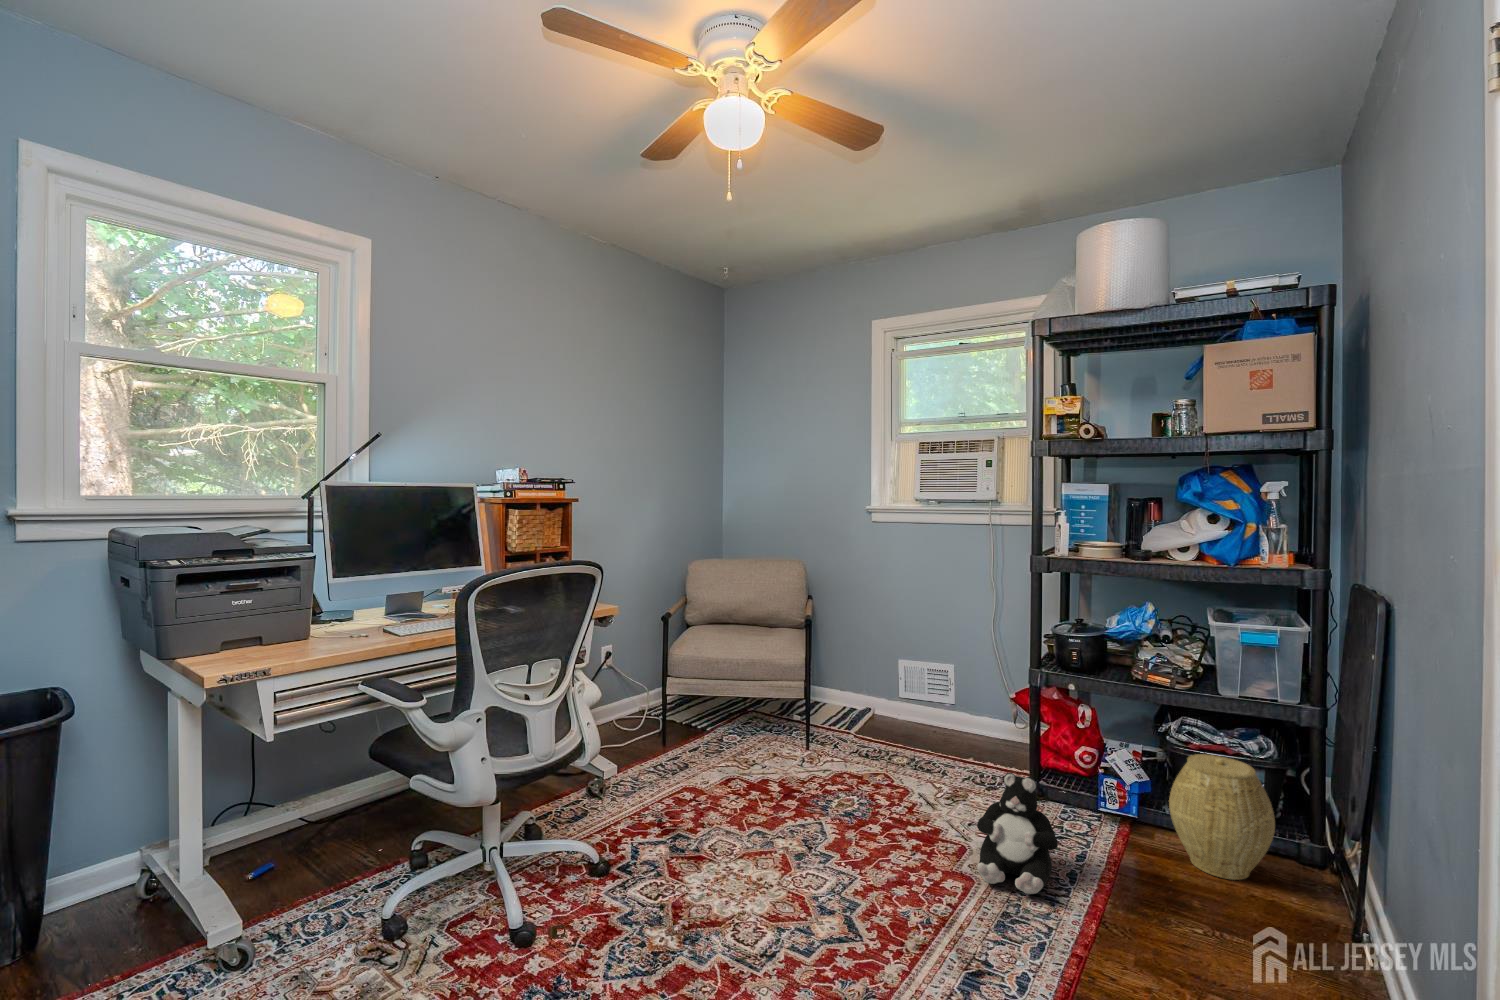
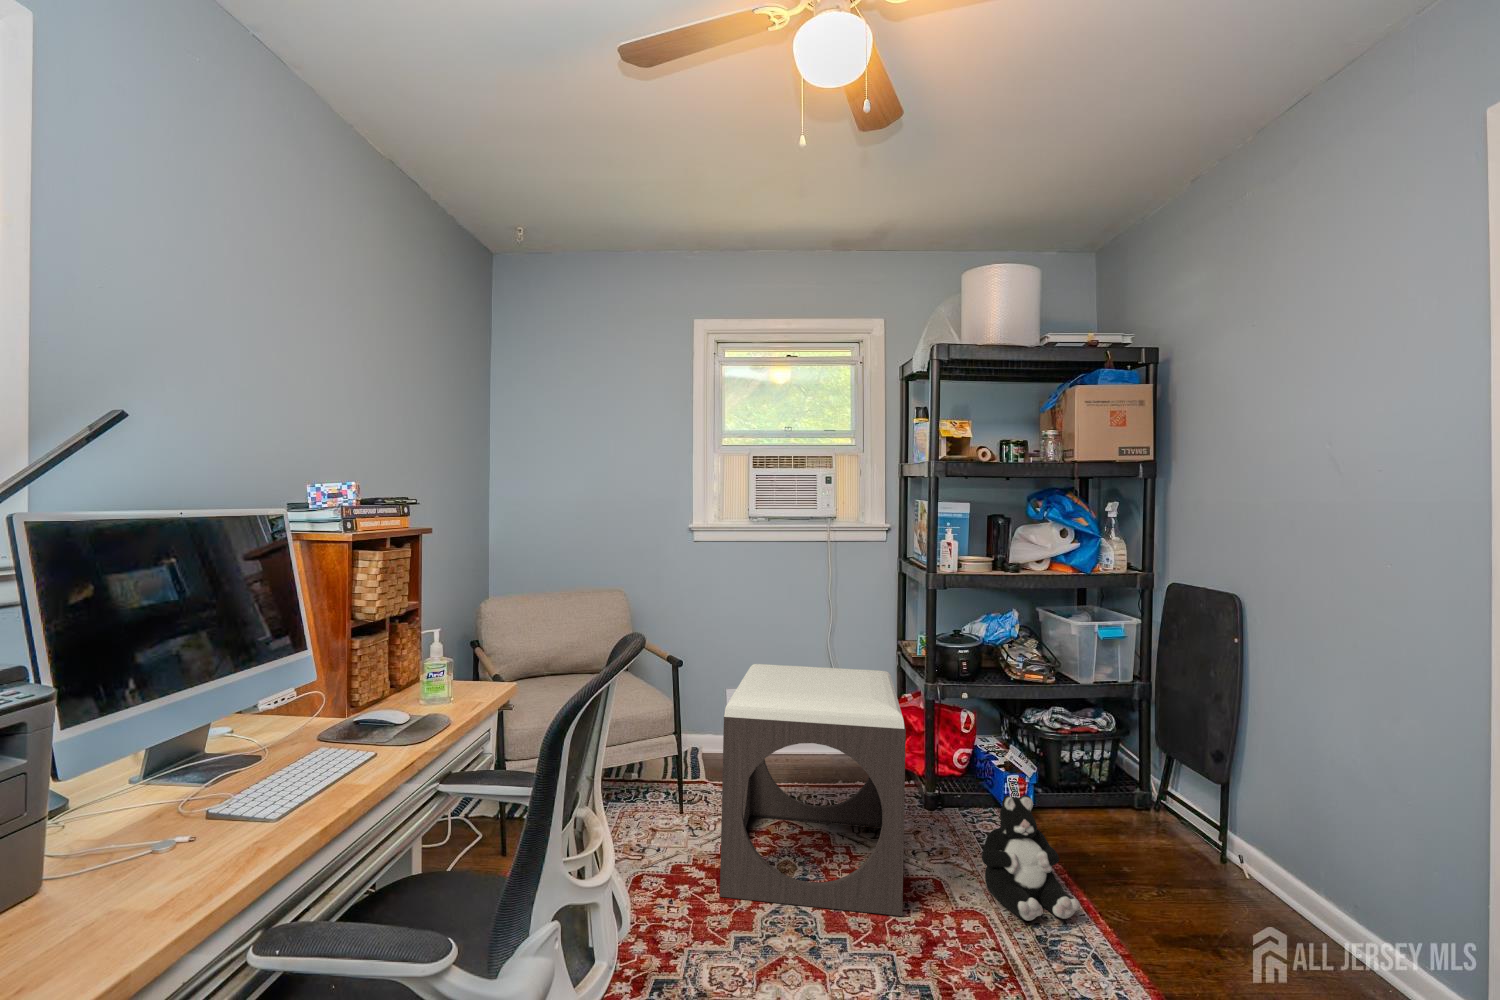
footstool: none [769,629,966,846] -> present [720,664,906,916]
woven basket: present [1169,754,1275,880] -> none [1069,737,1154,843]

